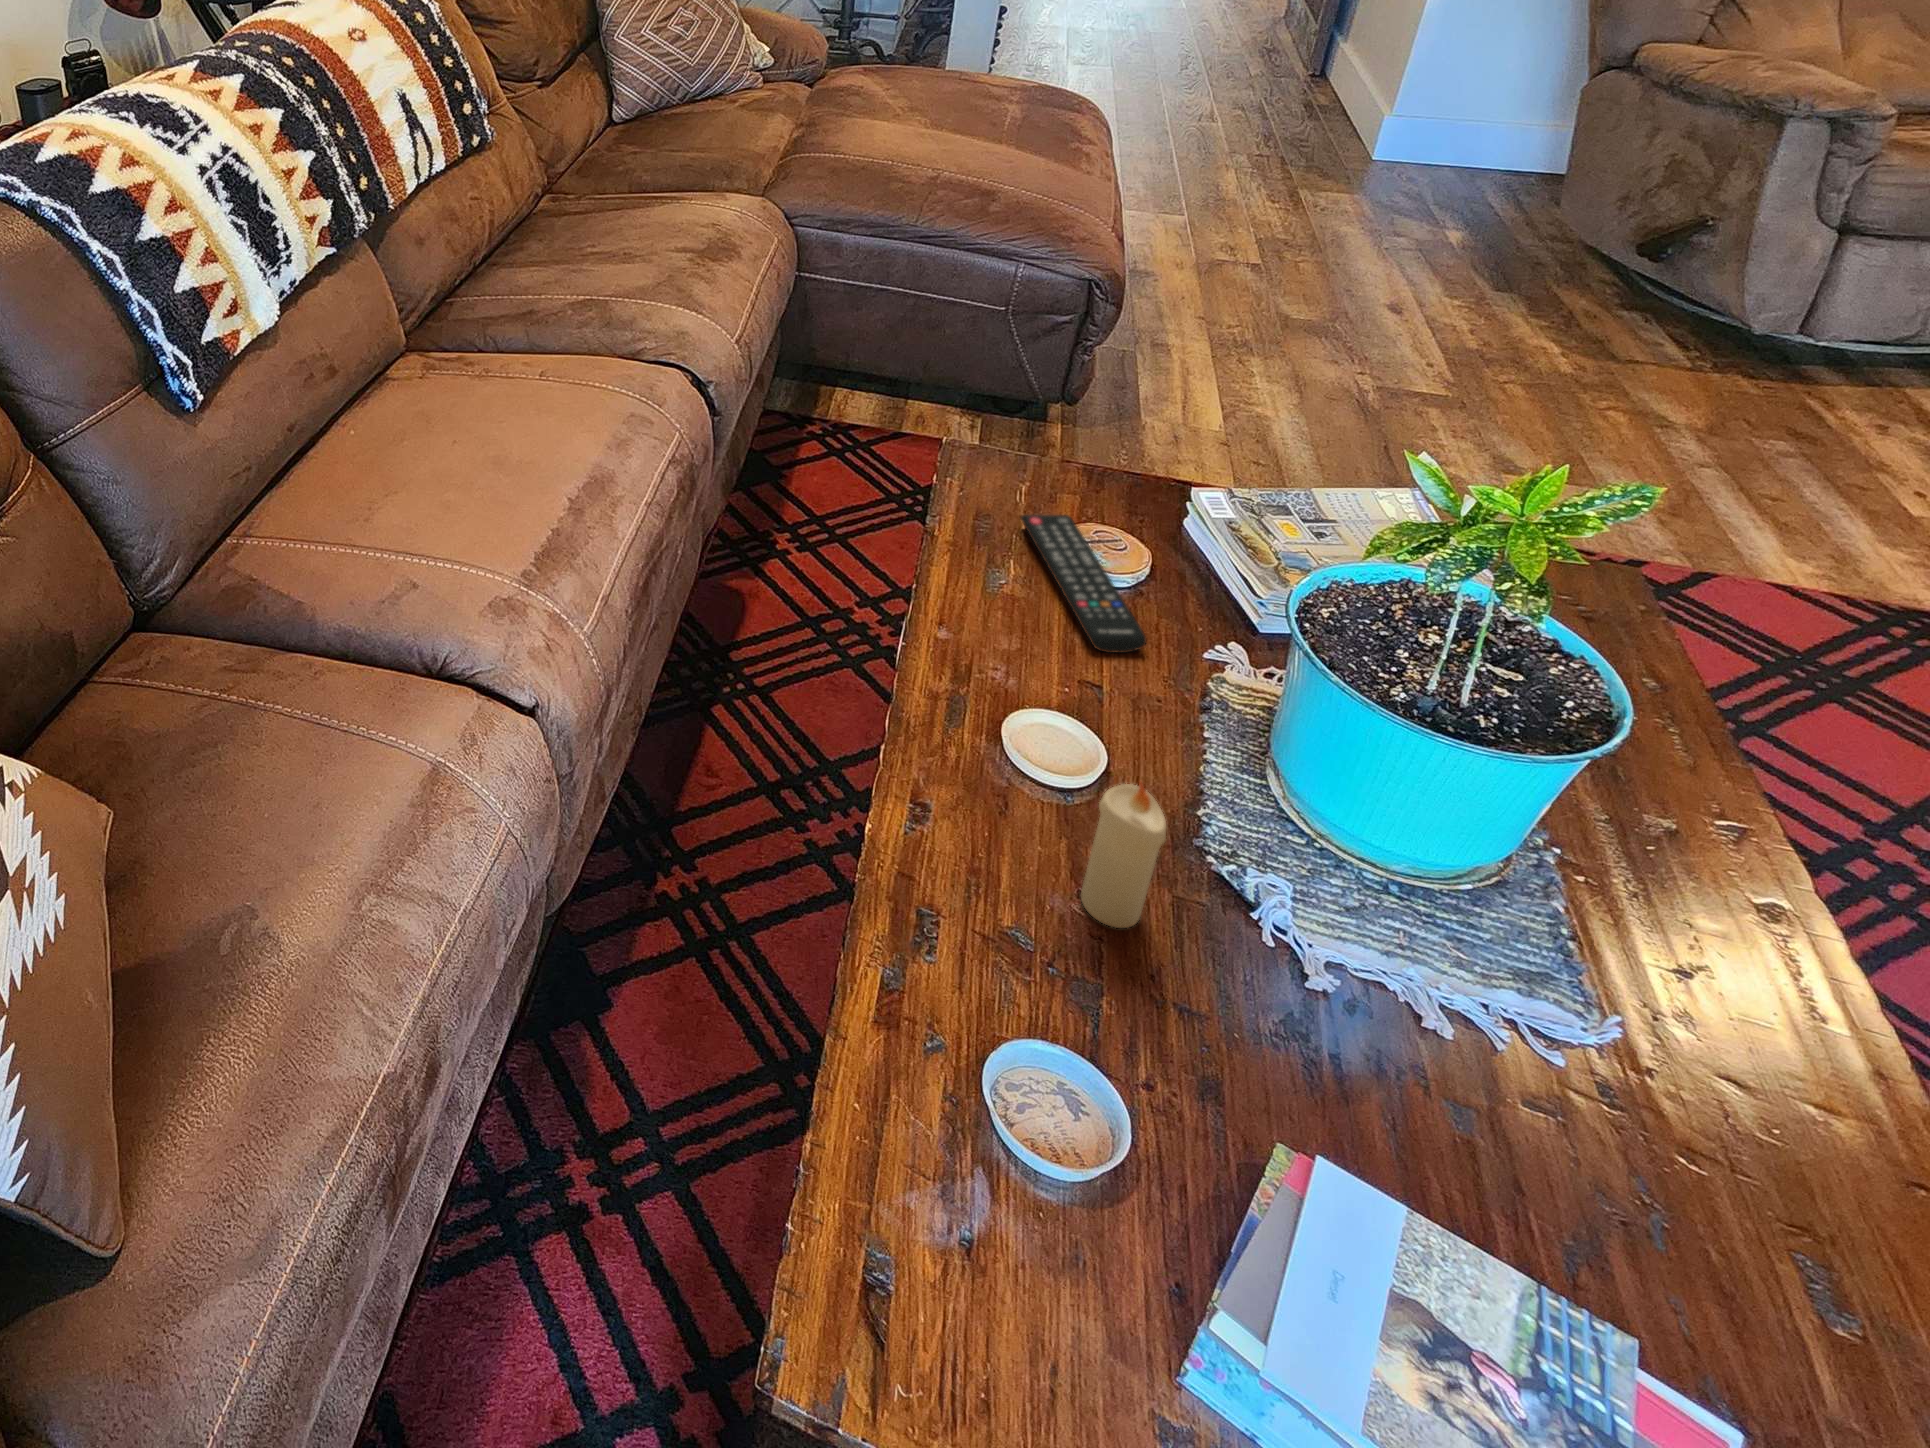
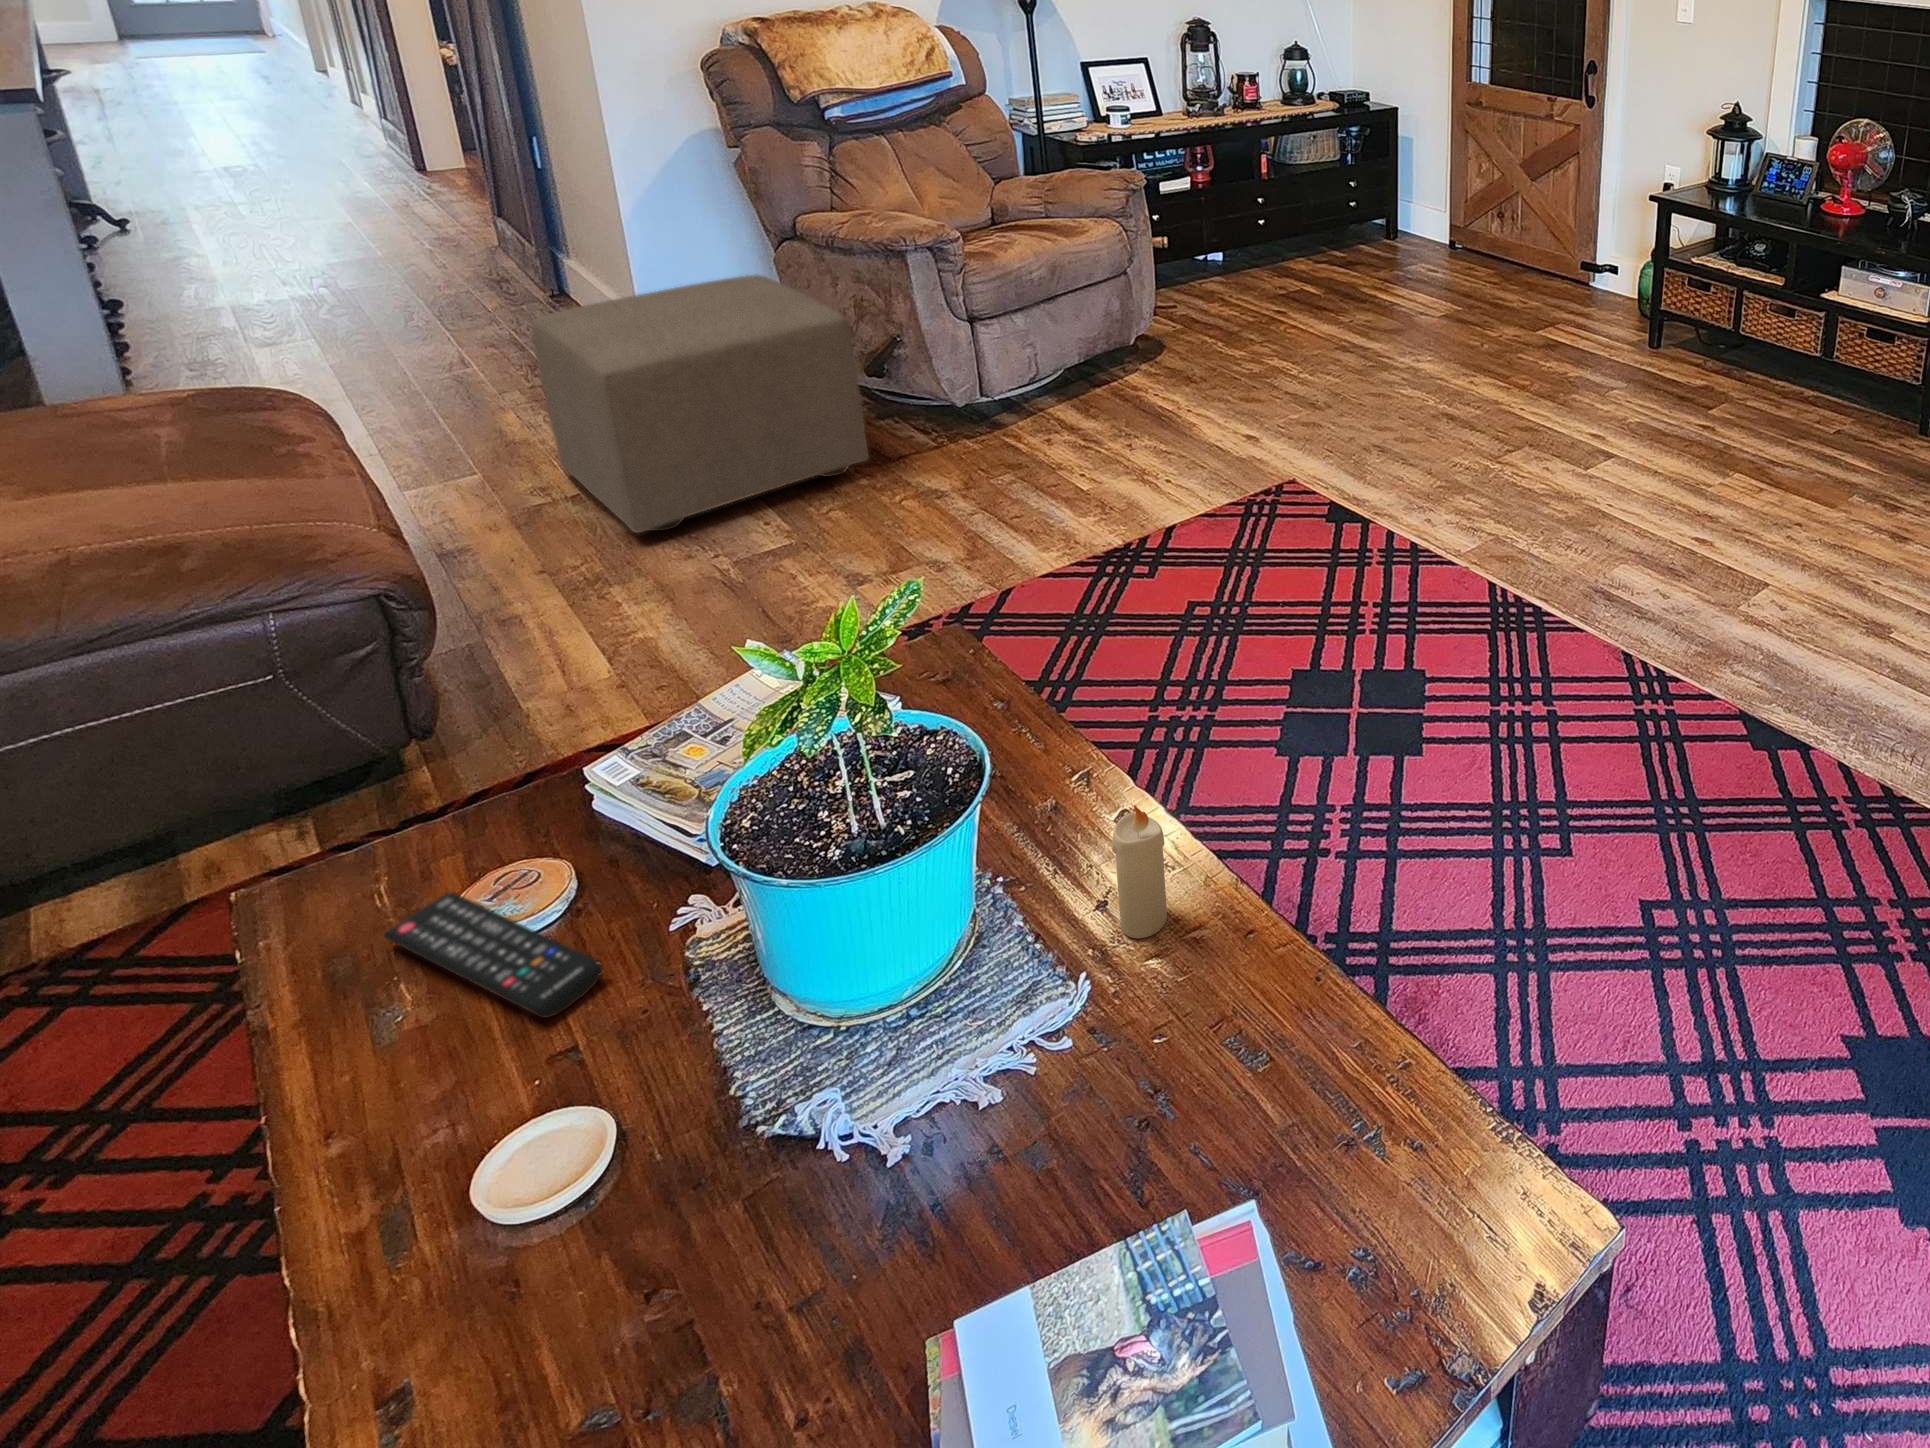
ottoman: none [1256,87,1649,351] -> present [532,275,869,533]
candle: present [1081,782,1166,928] -> present [1112,805,1167,938]

